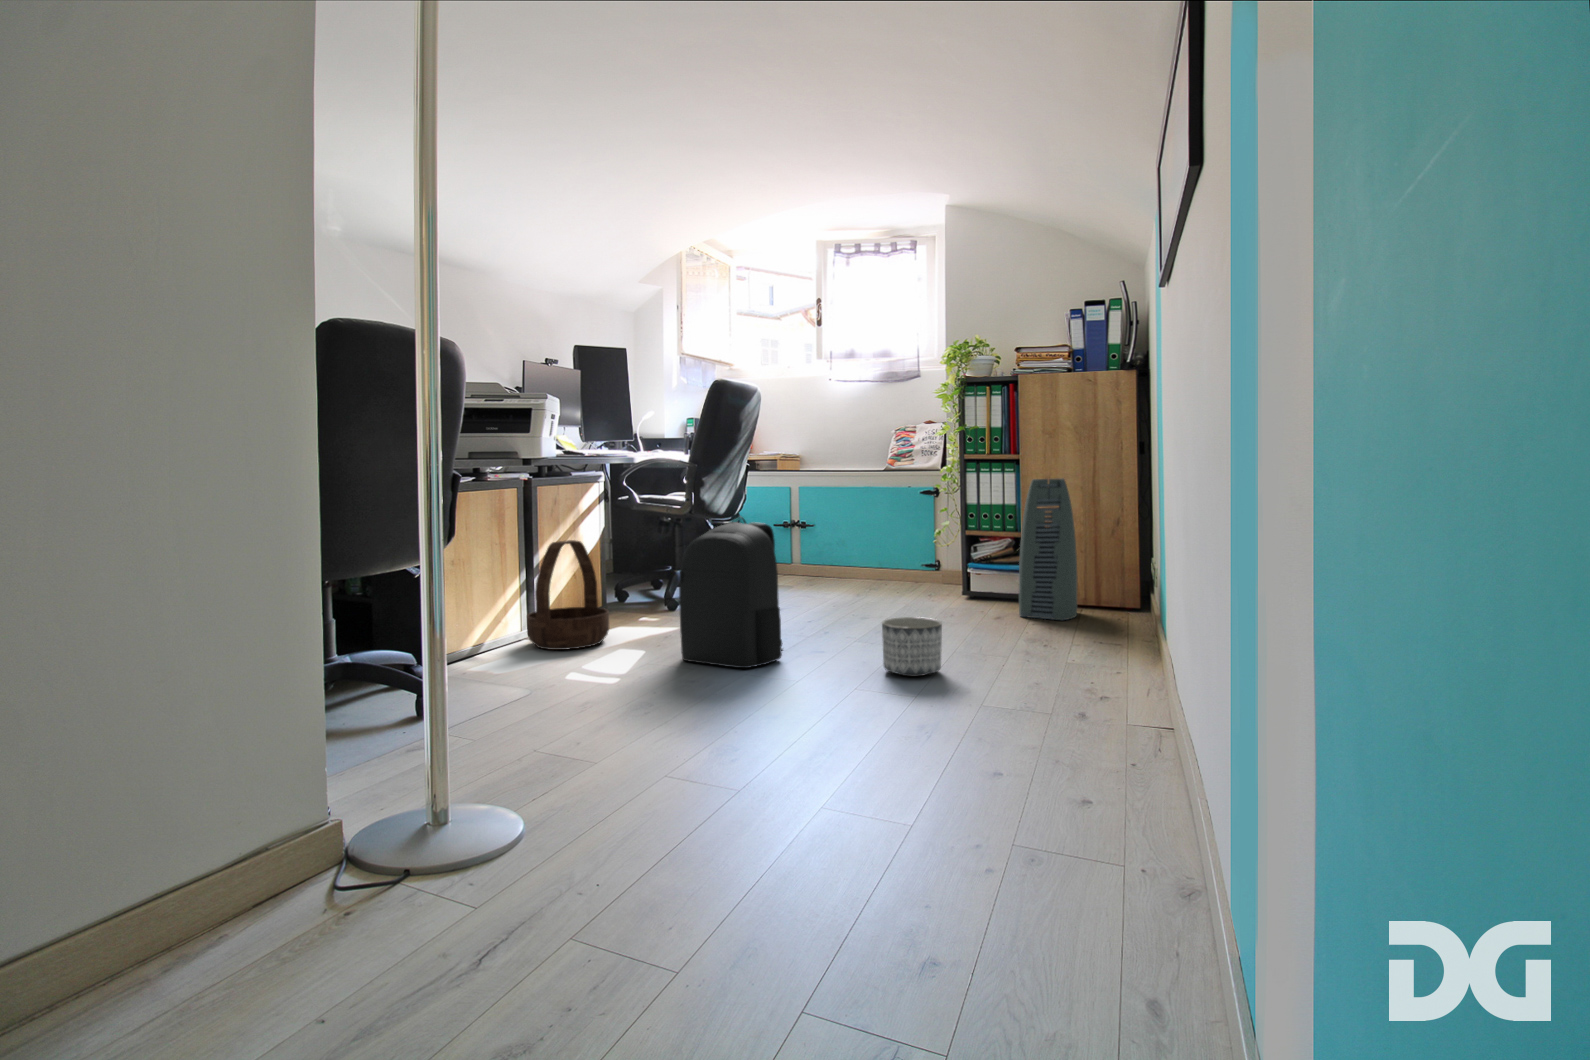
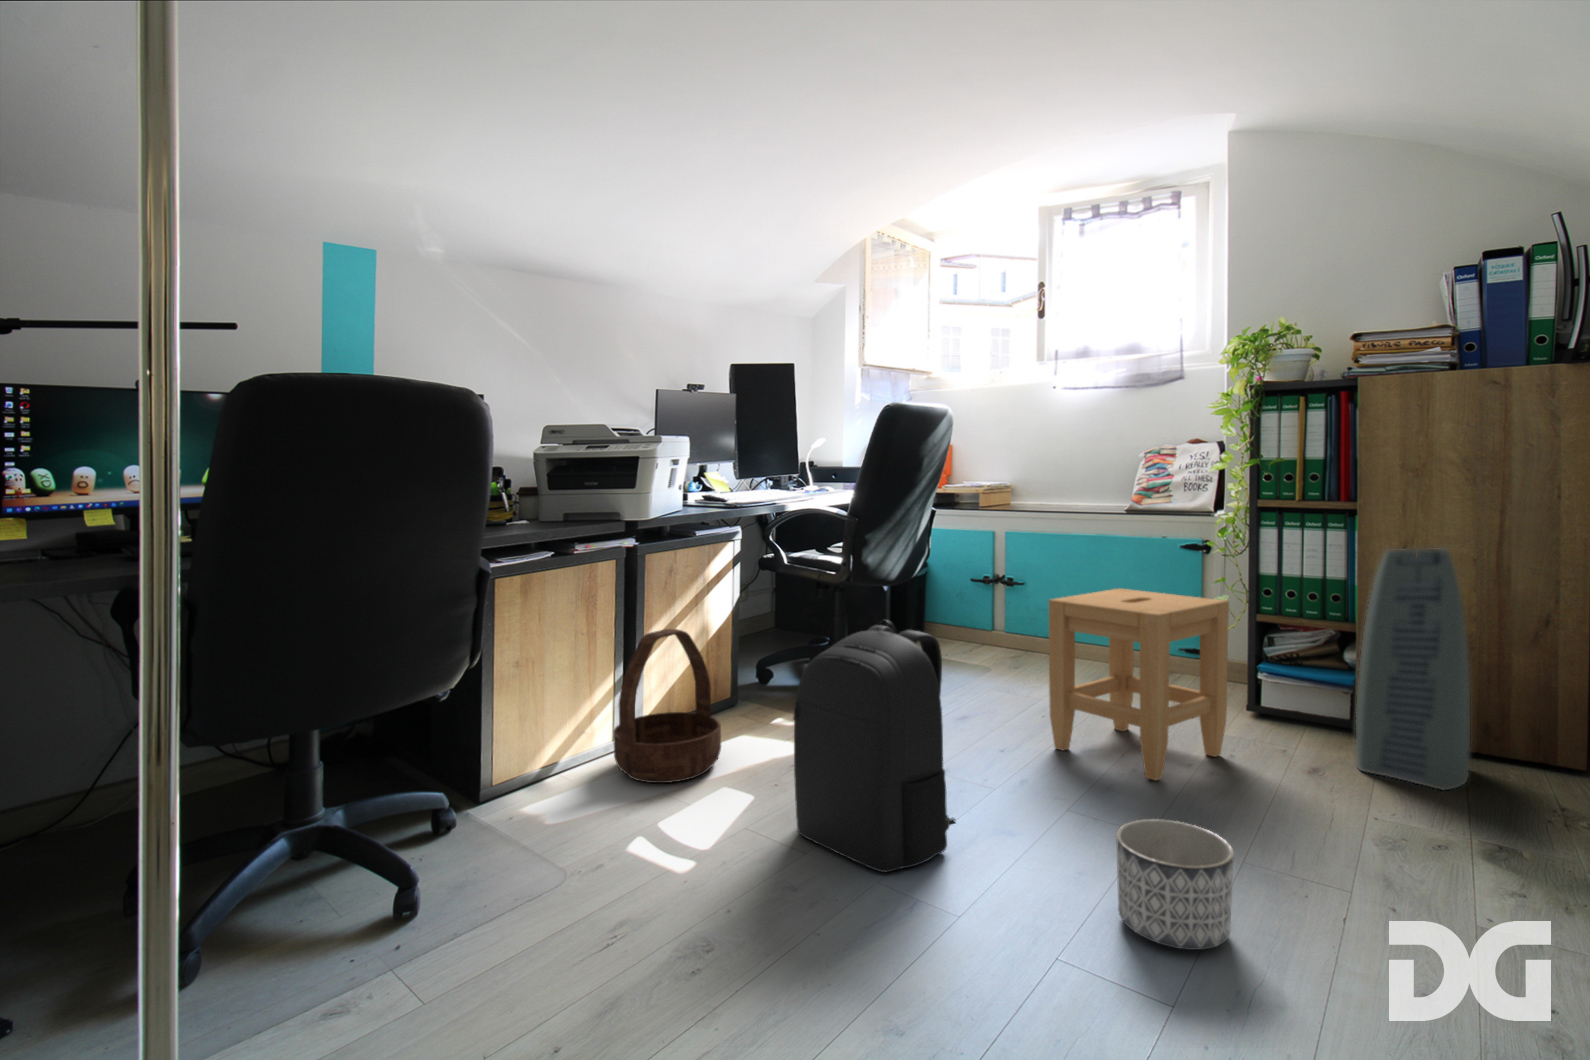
stool: none [835,513,946,627] -> present [1049,589,1229,780]

